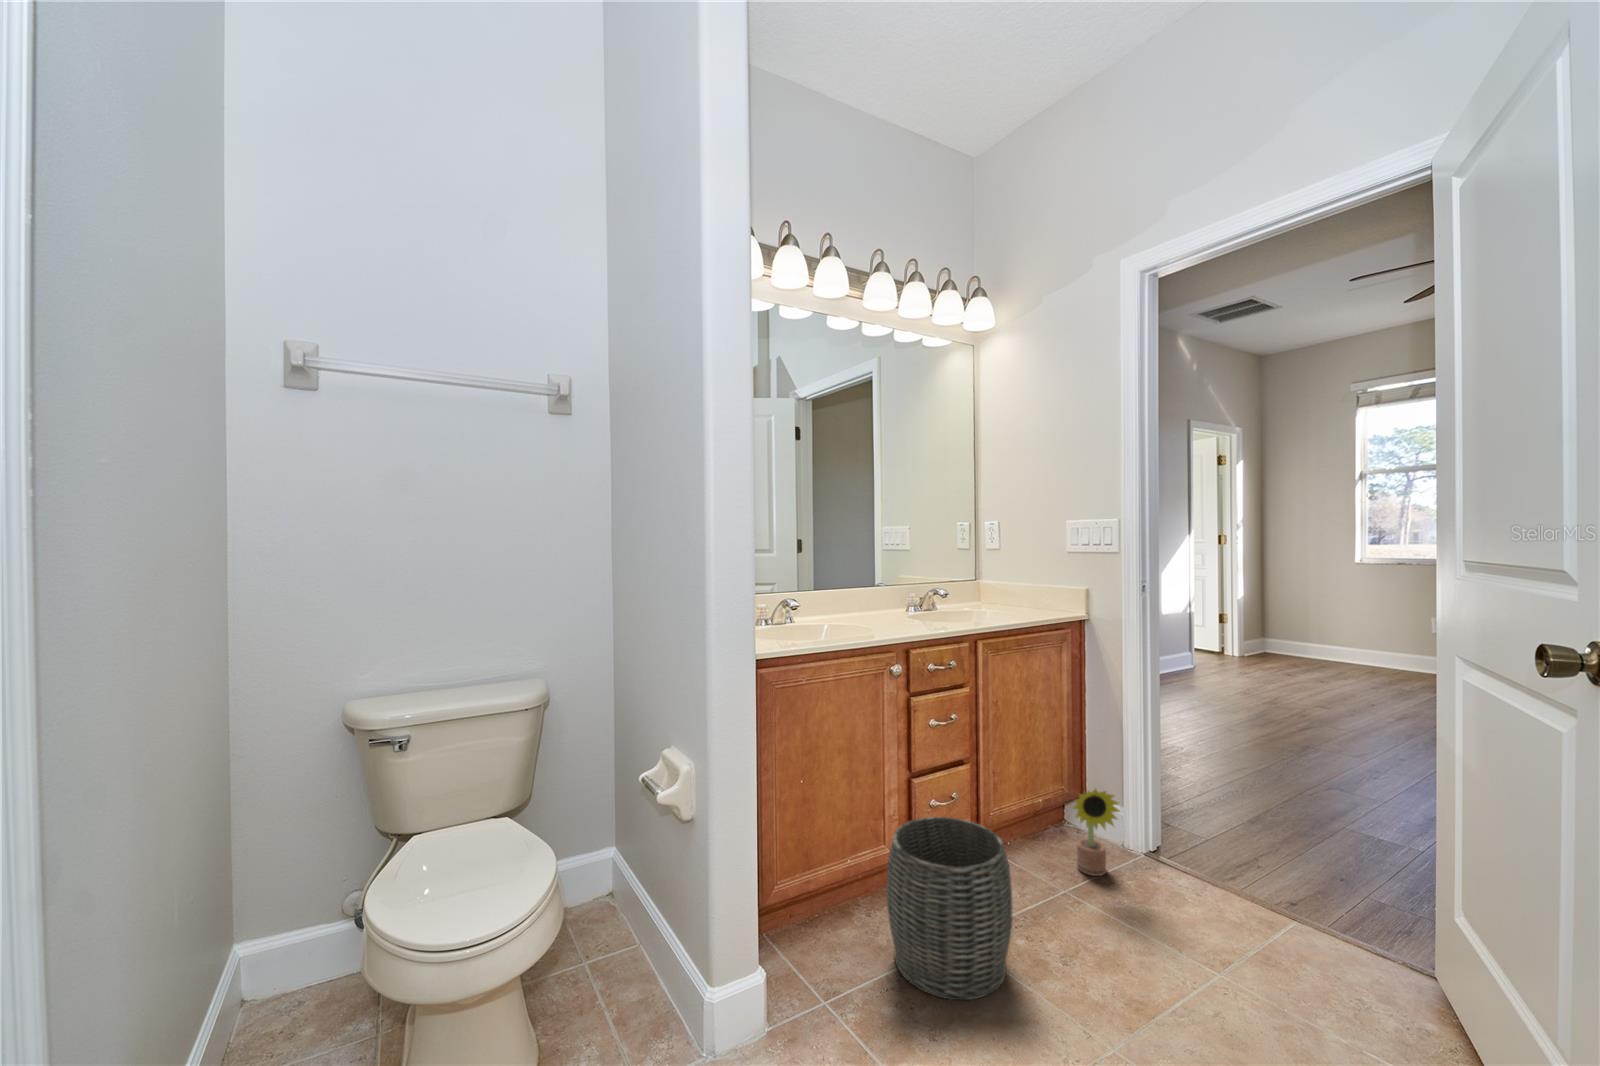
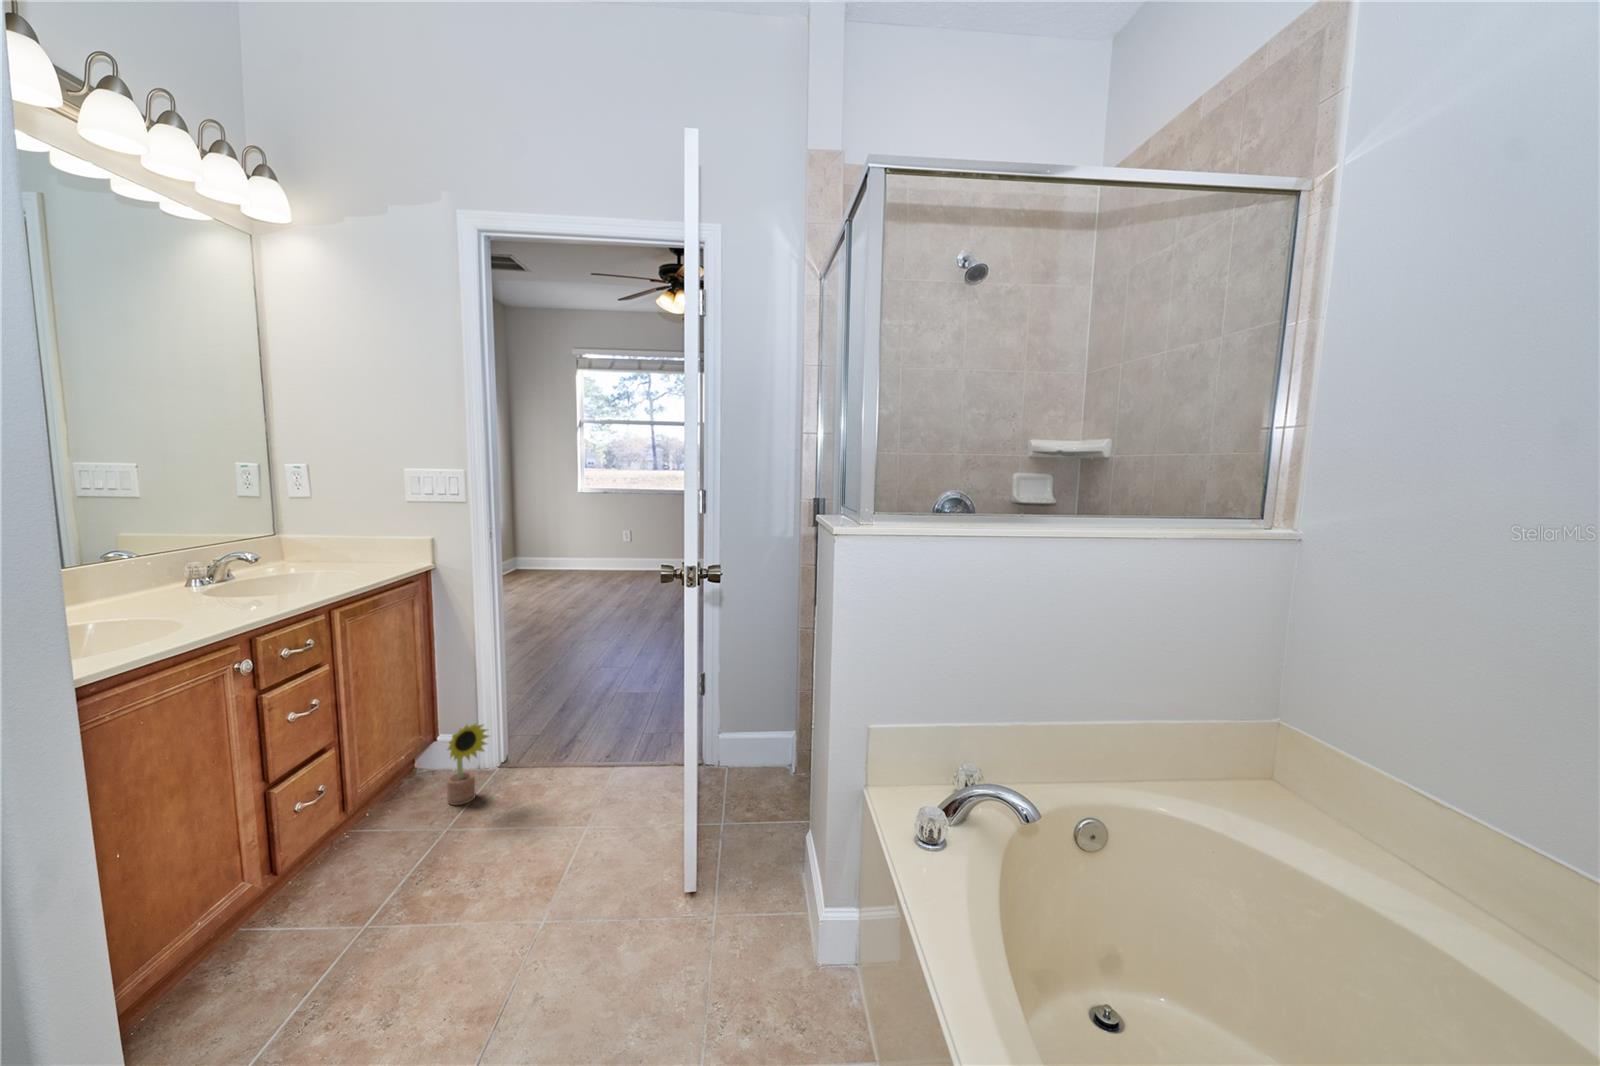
woven basket: present [887,817,1013,1000] -> none [275,801,437,1002]

